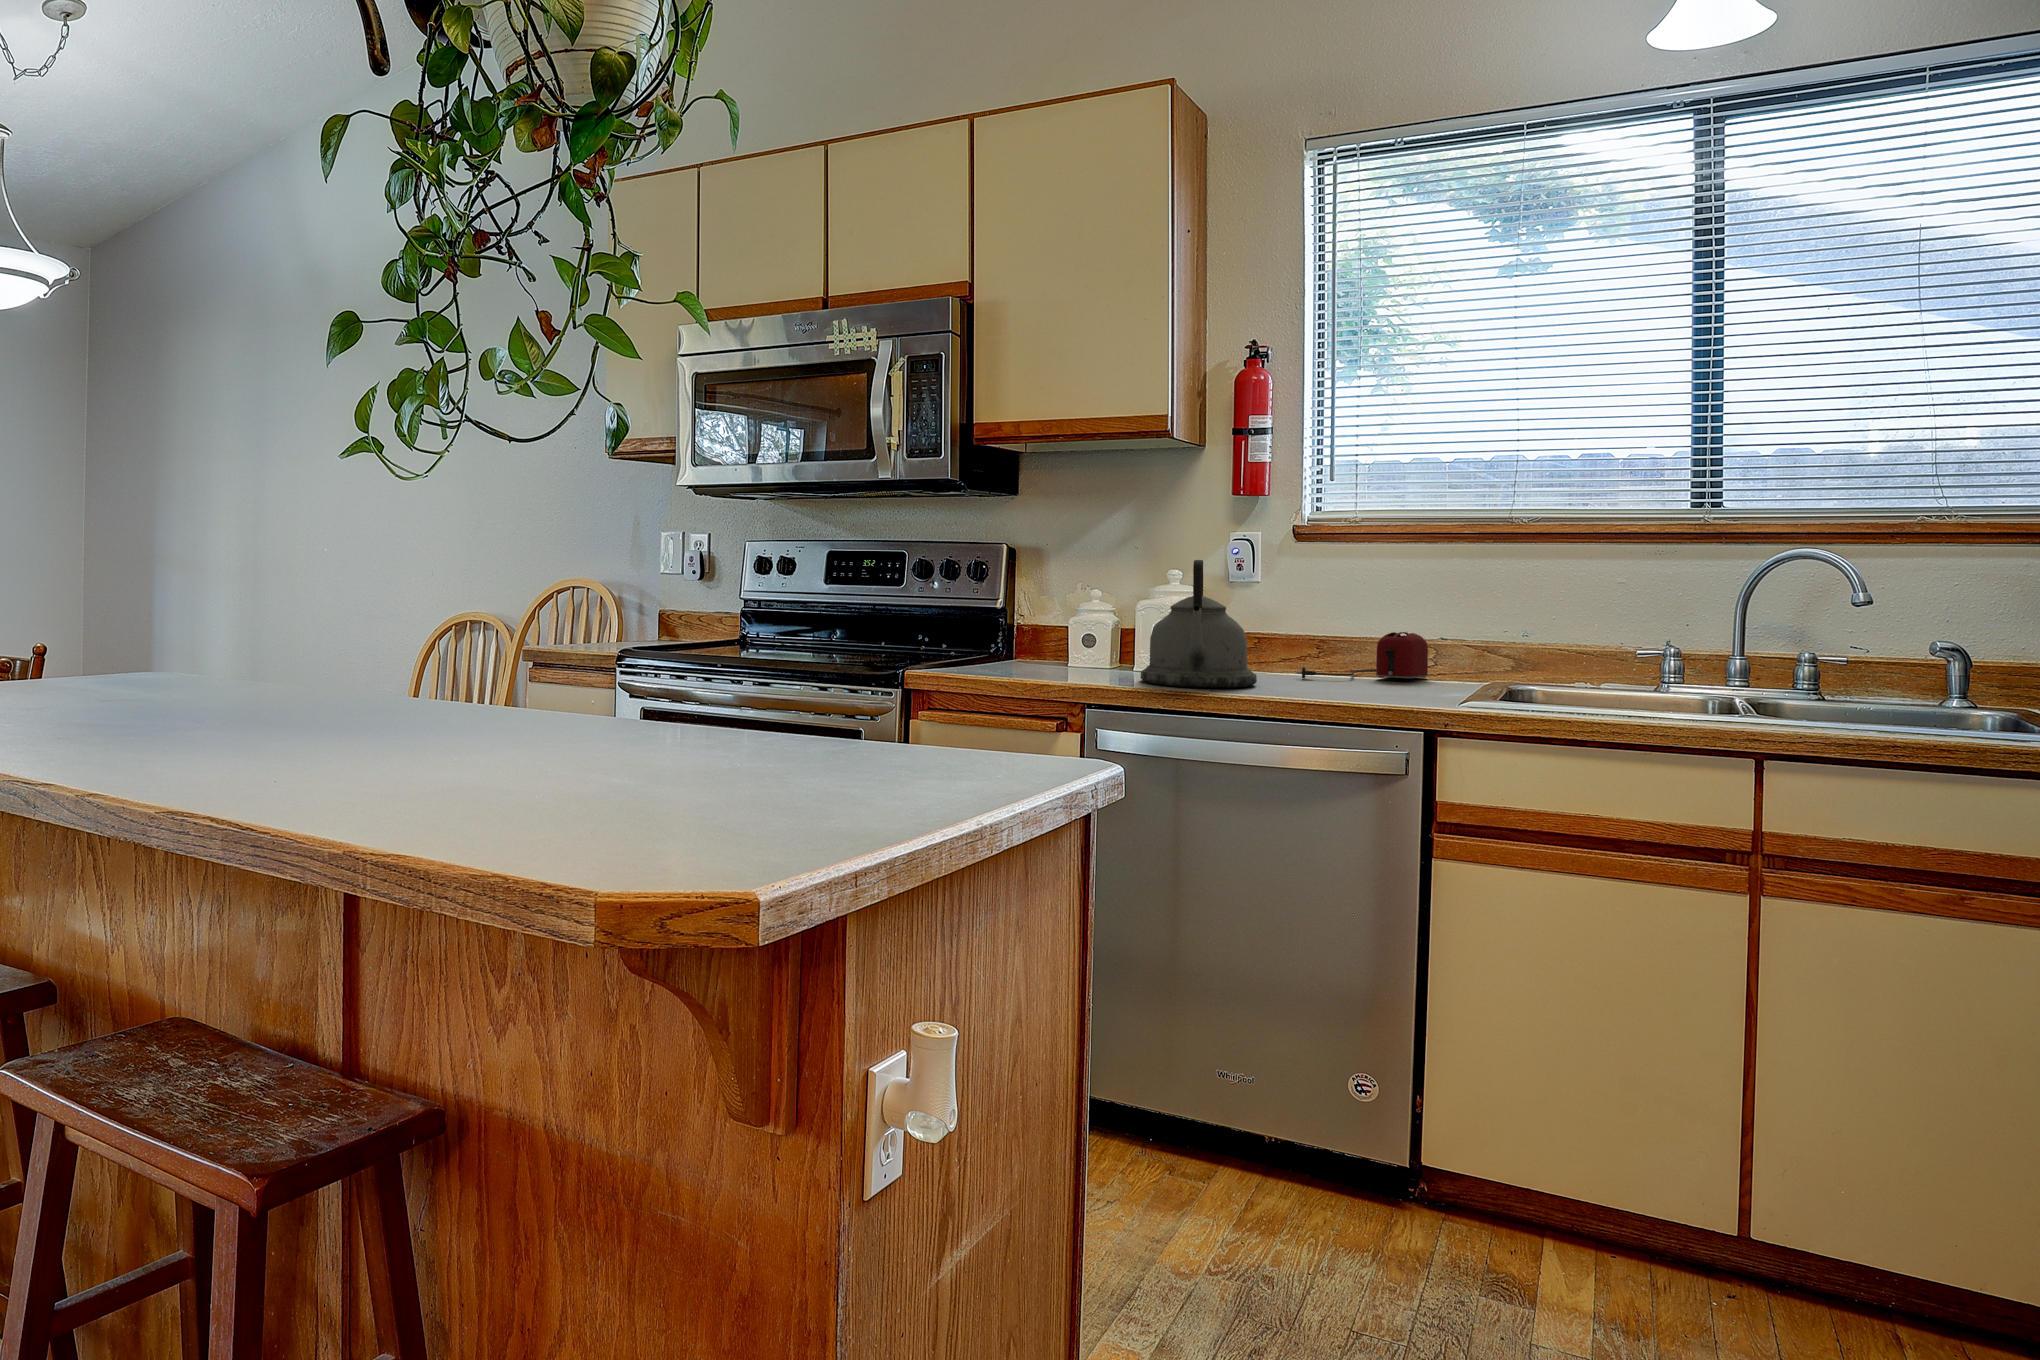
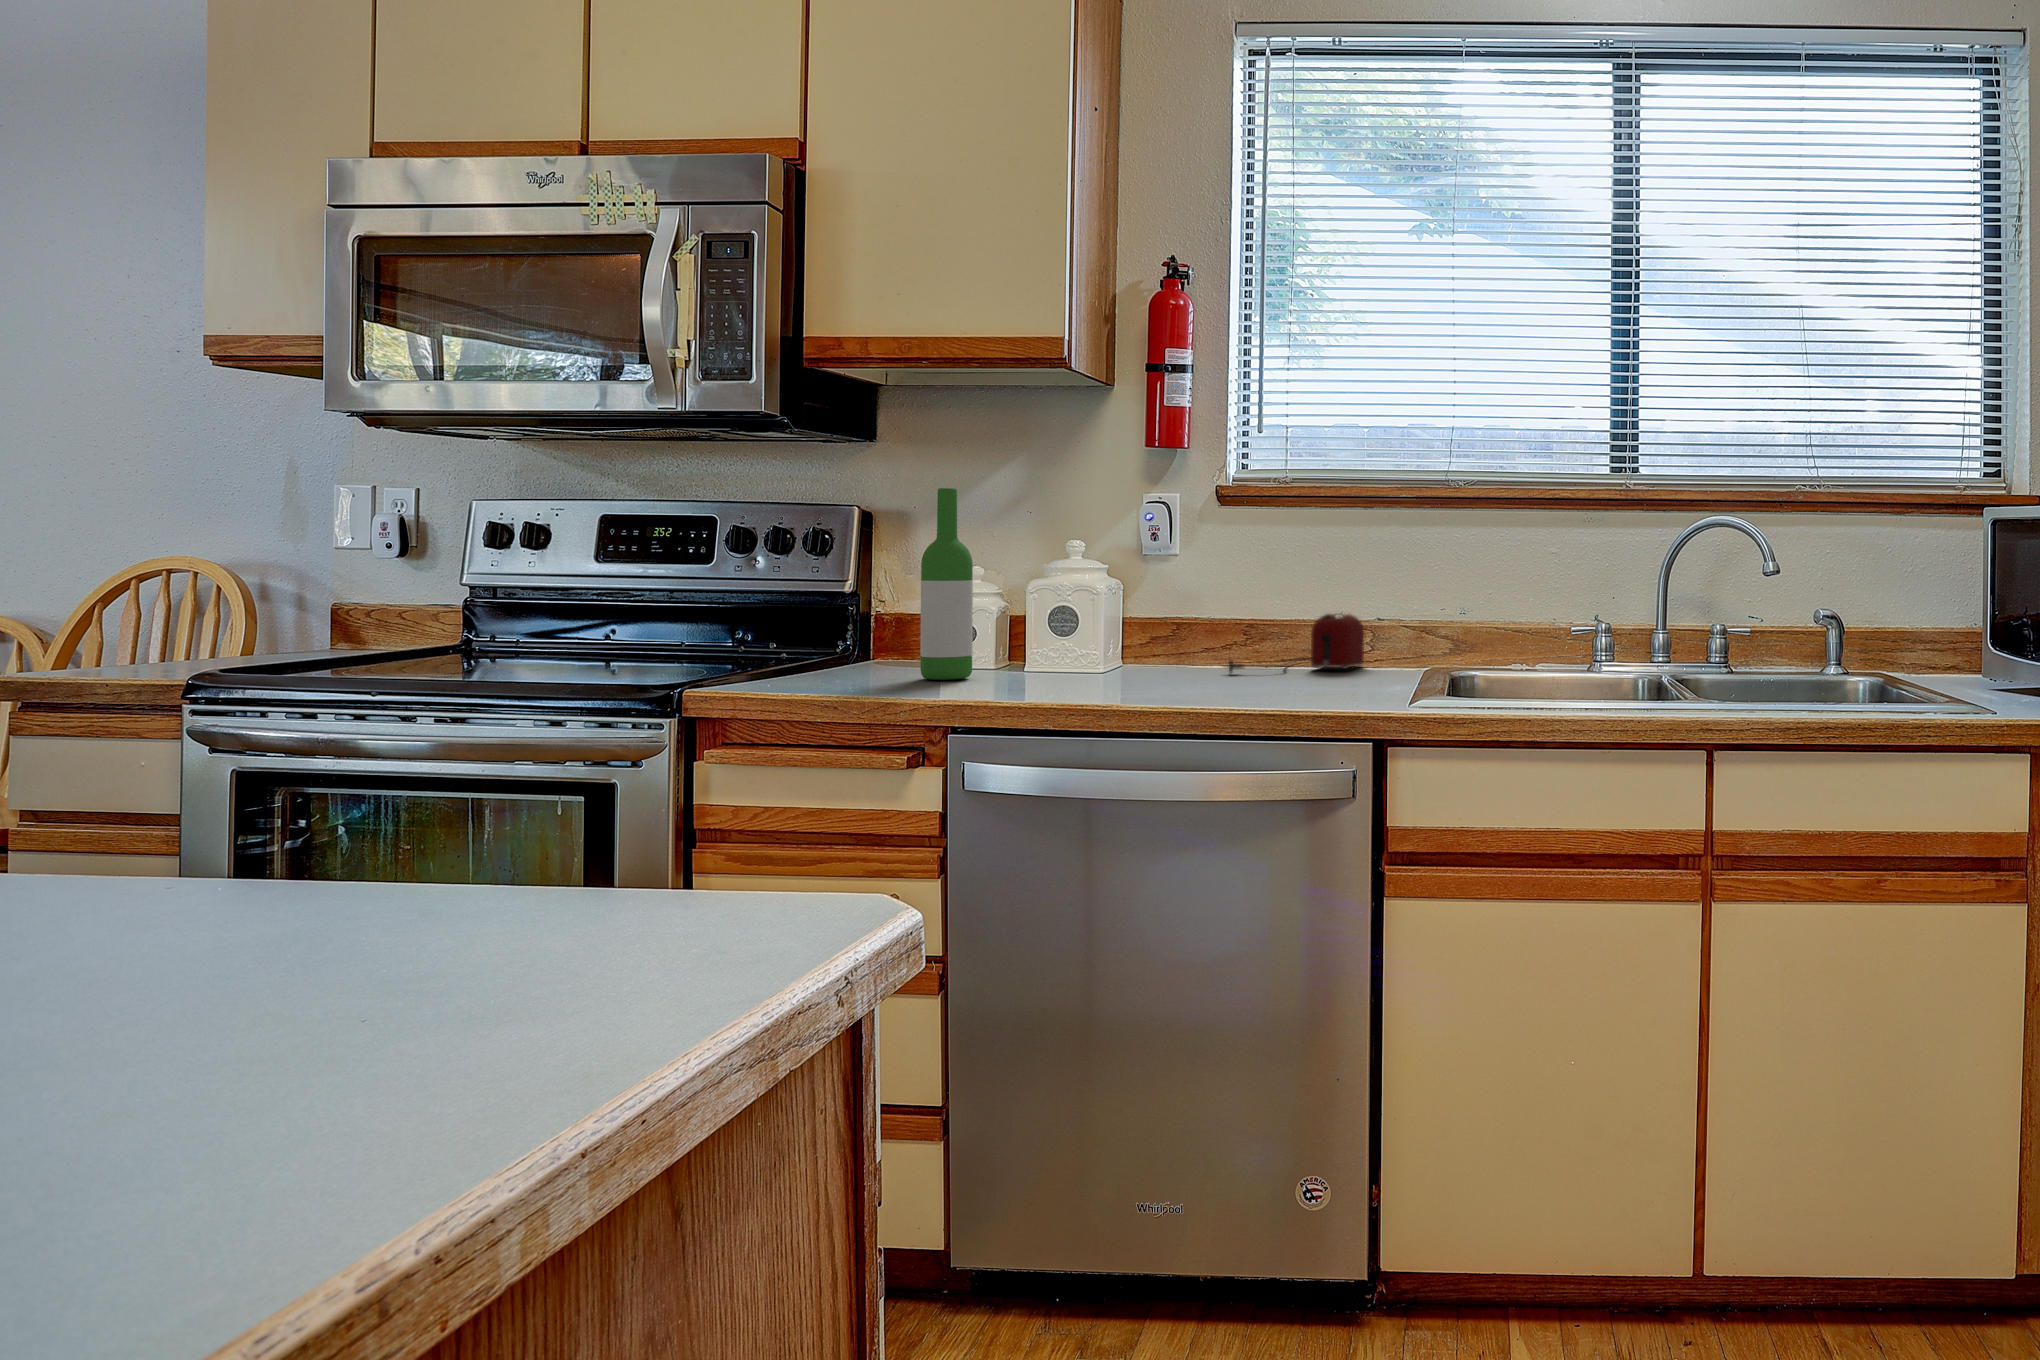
wine bottle: none [1060,534,1097,673] -> present [920,488,973,680]
kettle: present [1141,560,1257,687] -> none [1025,523,1174,694]

